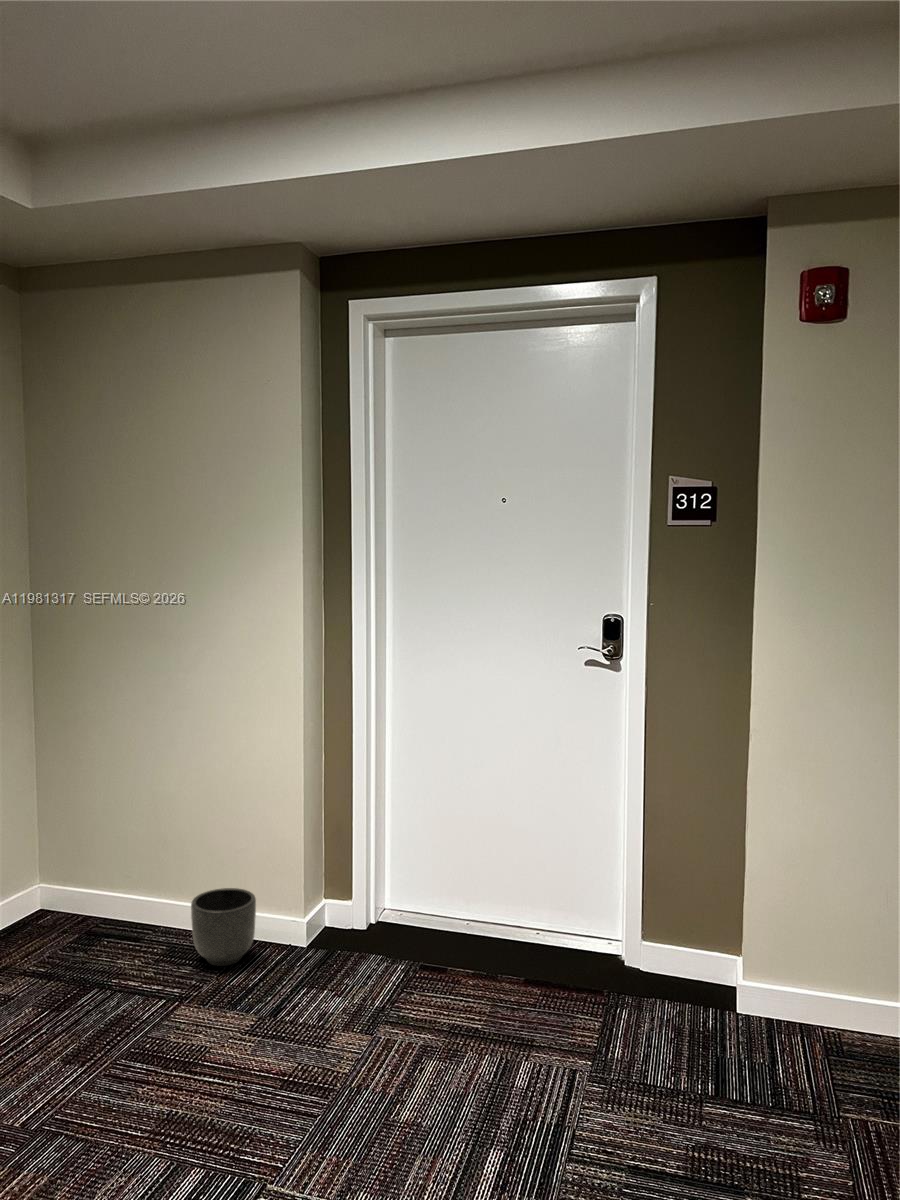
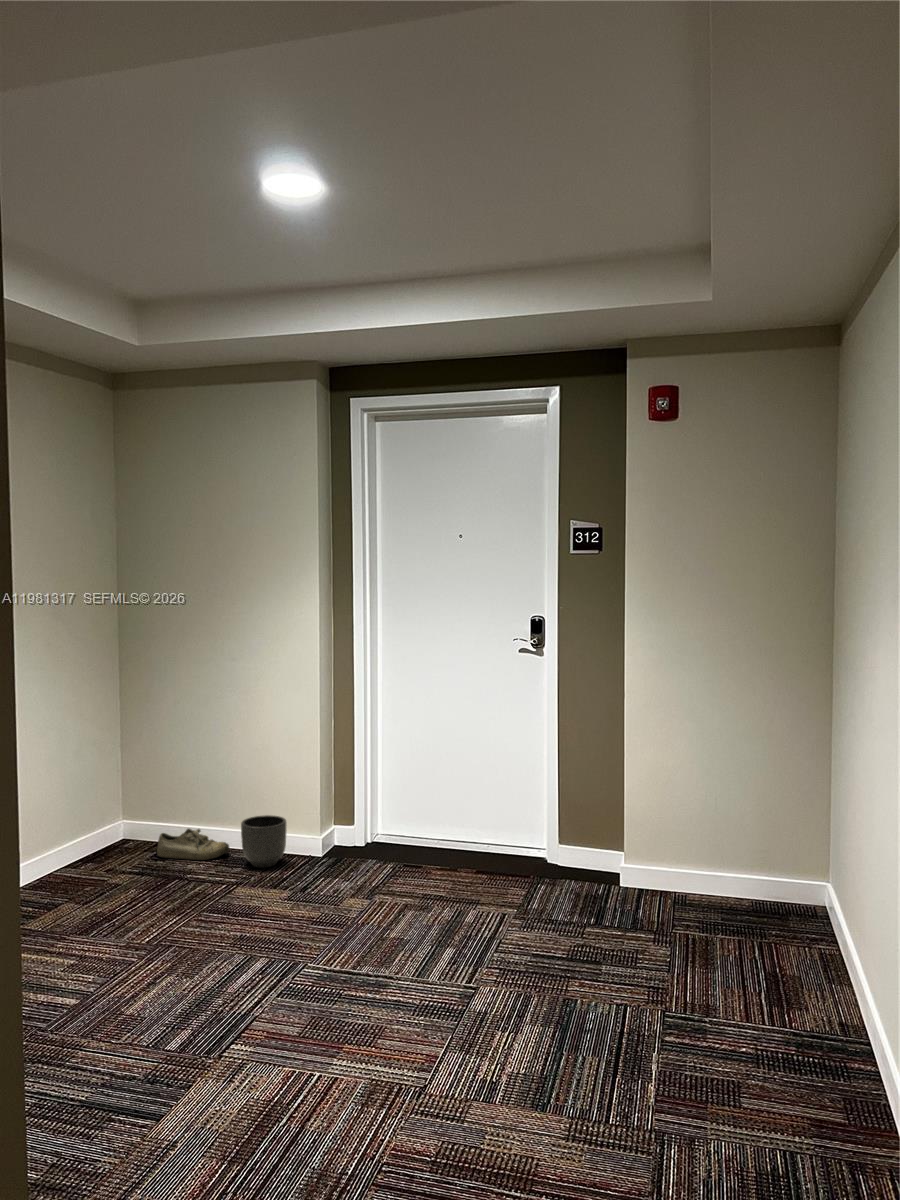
shoe: none [78,902,178,950] -> present [157,829,229,860]

